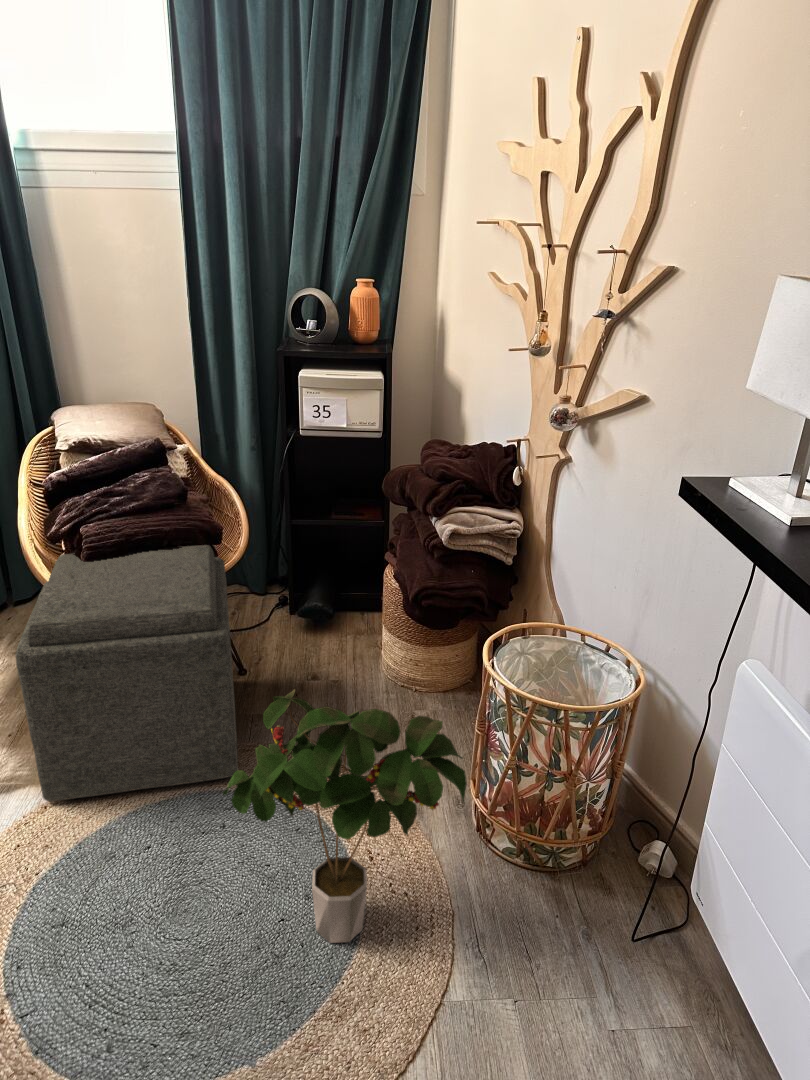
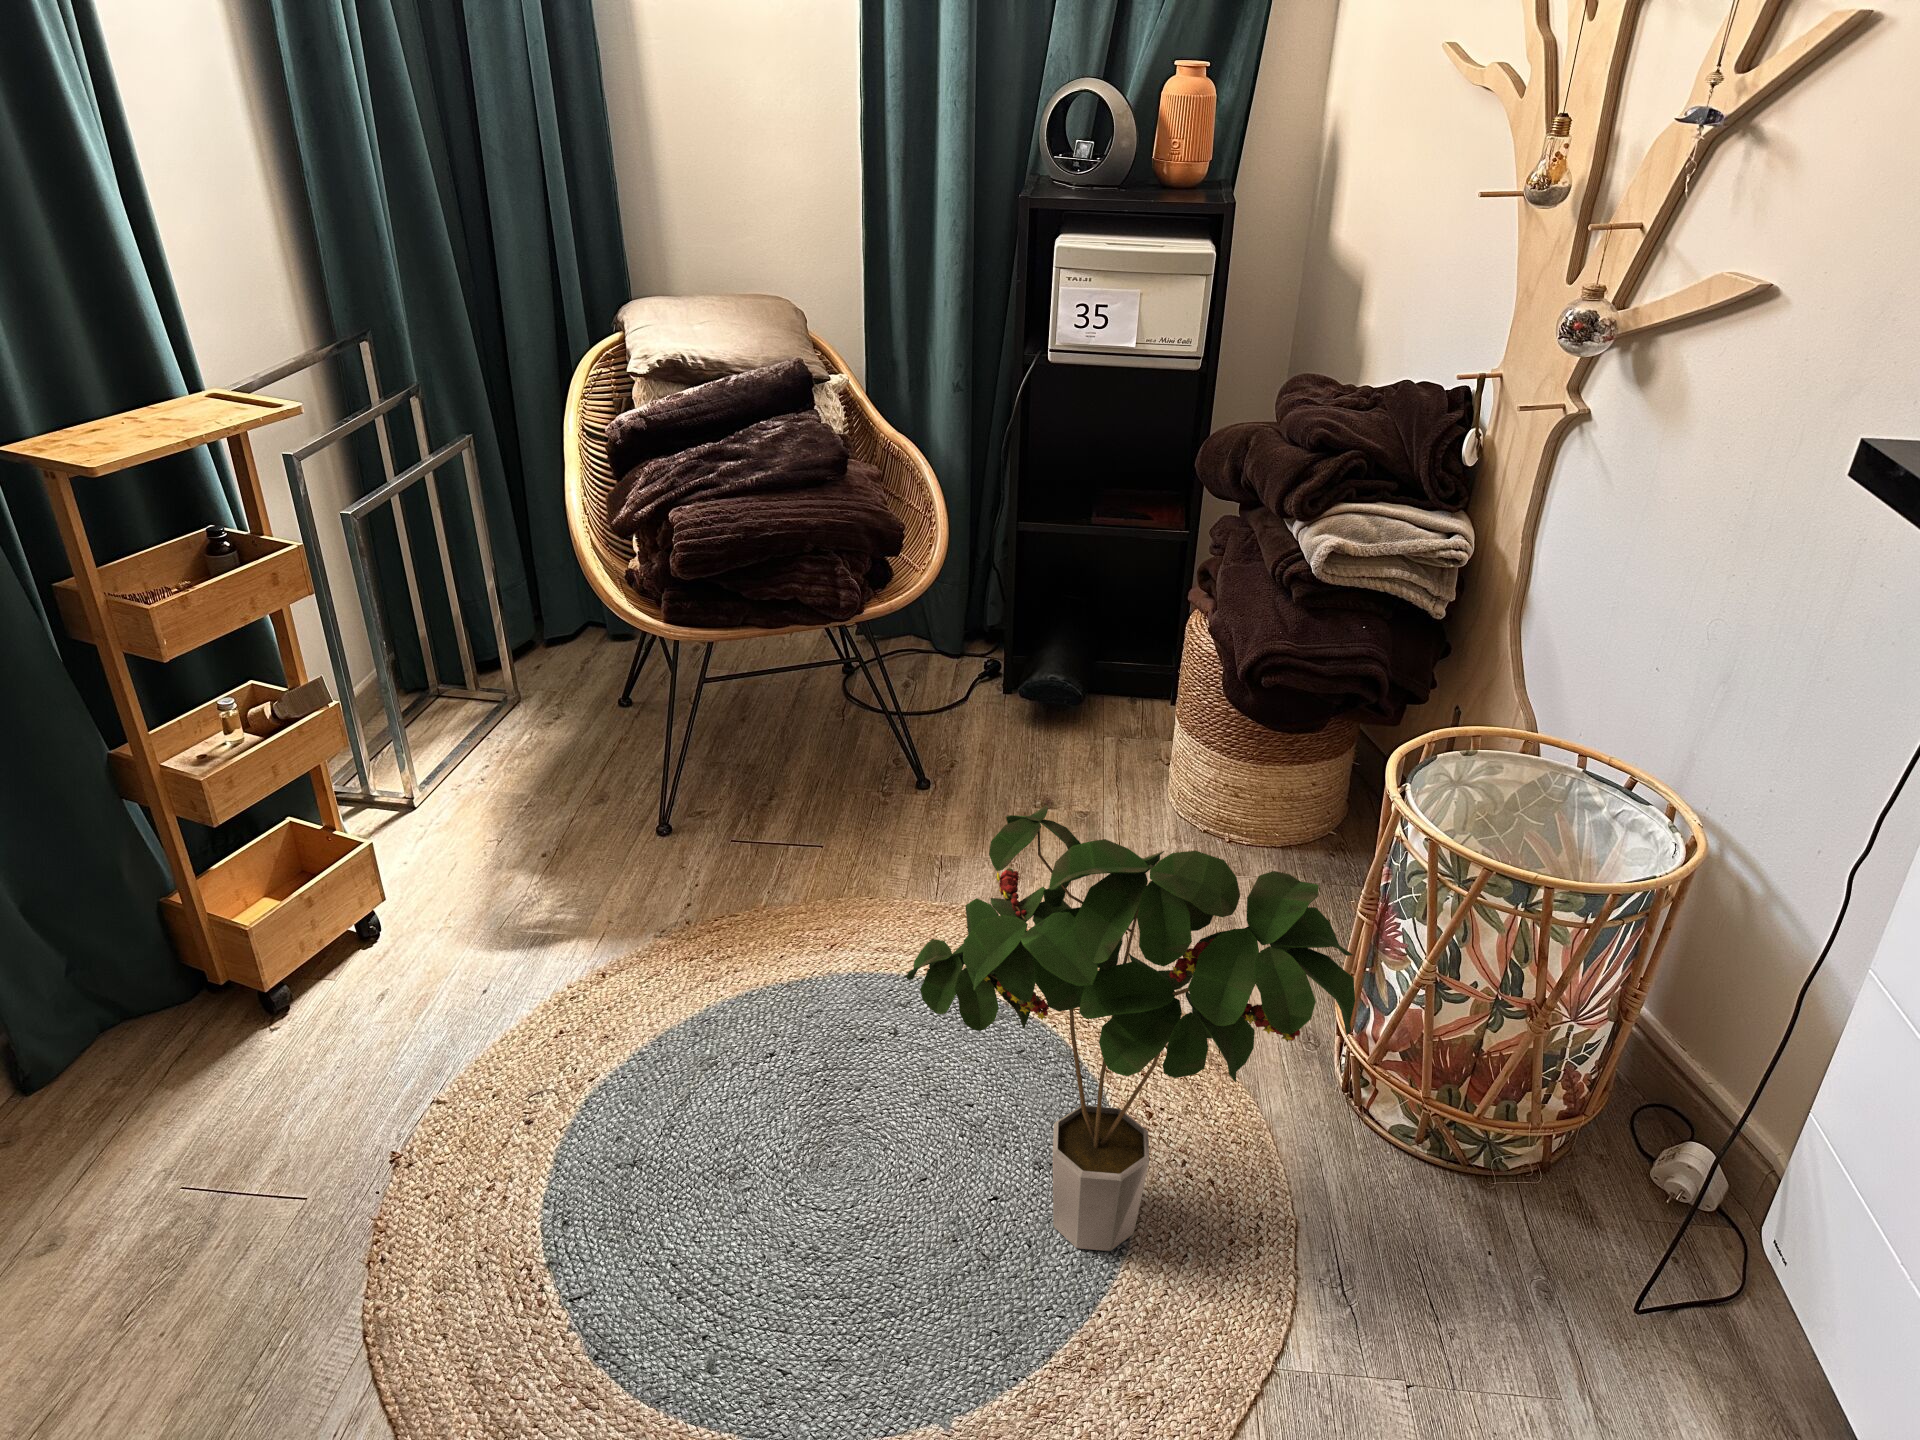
ottoman: present [15,545,238,801] -> none [566,551,920,963]

